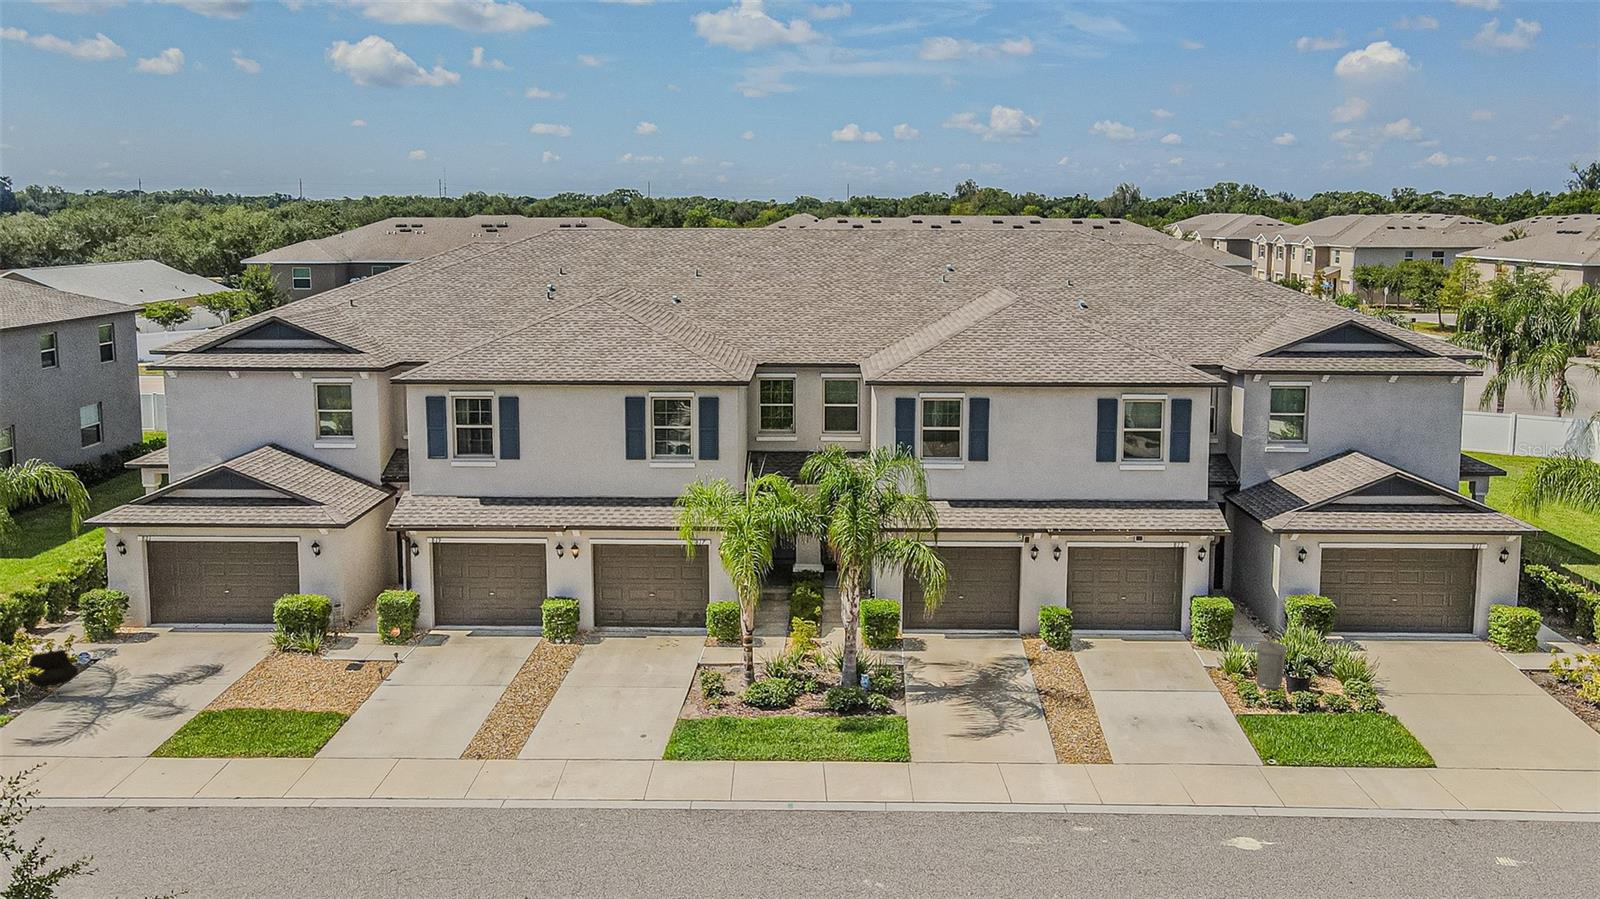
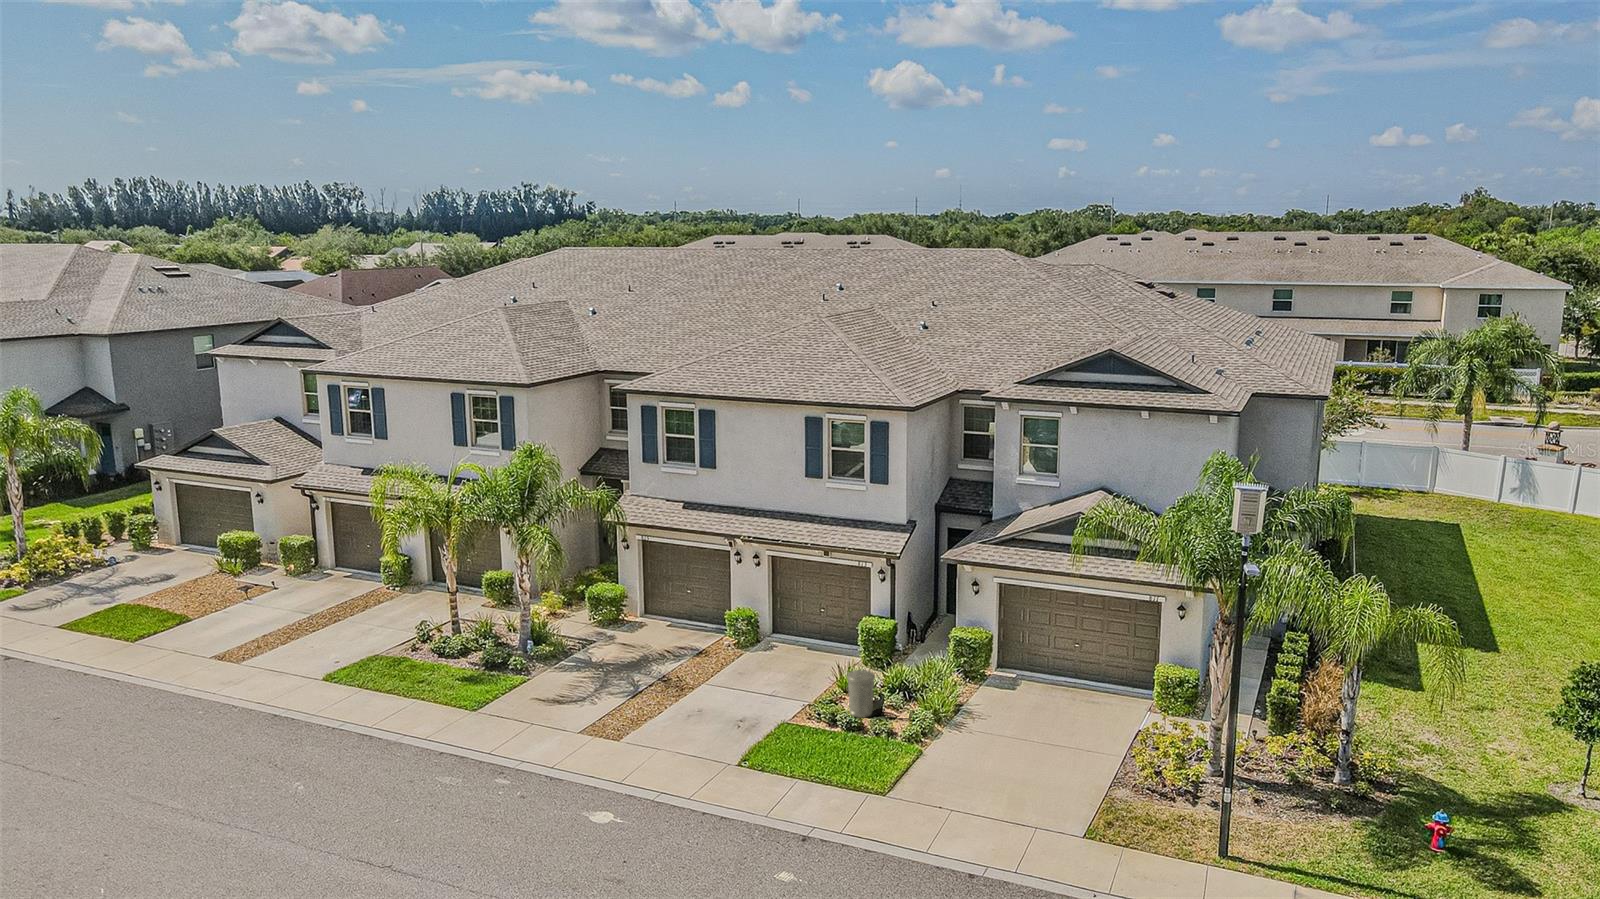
lounge chair: present [28,650,79,699] -> none [26,554,67,589]

